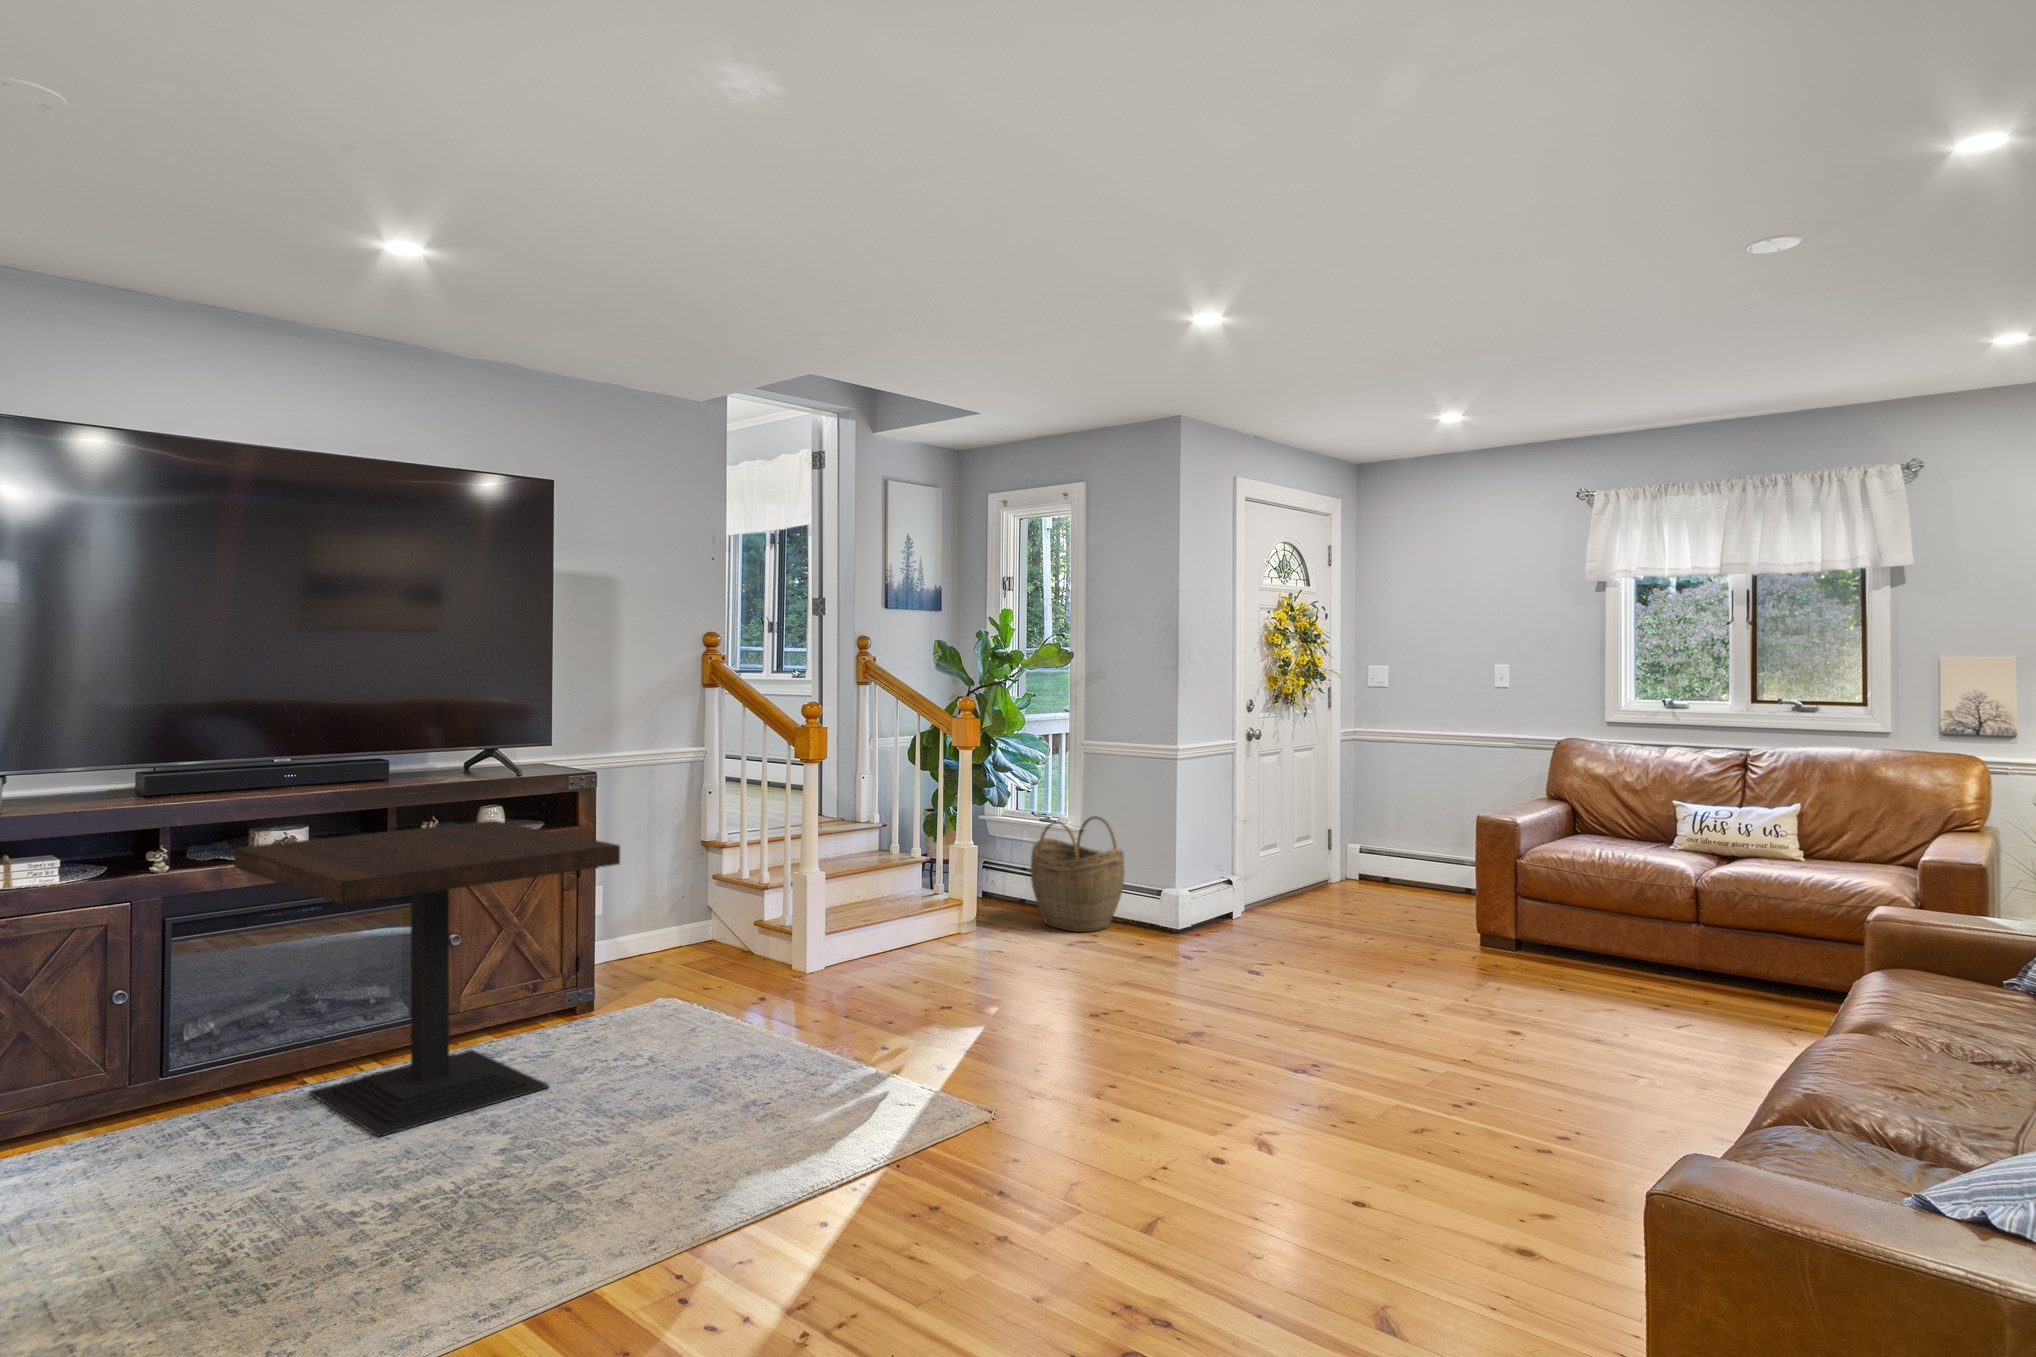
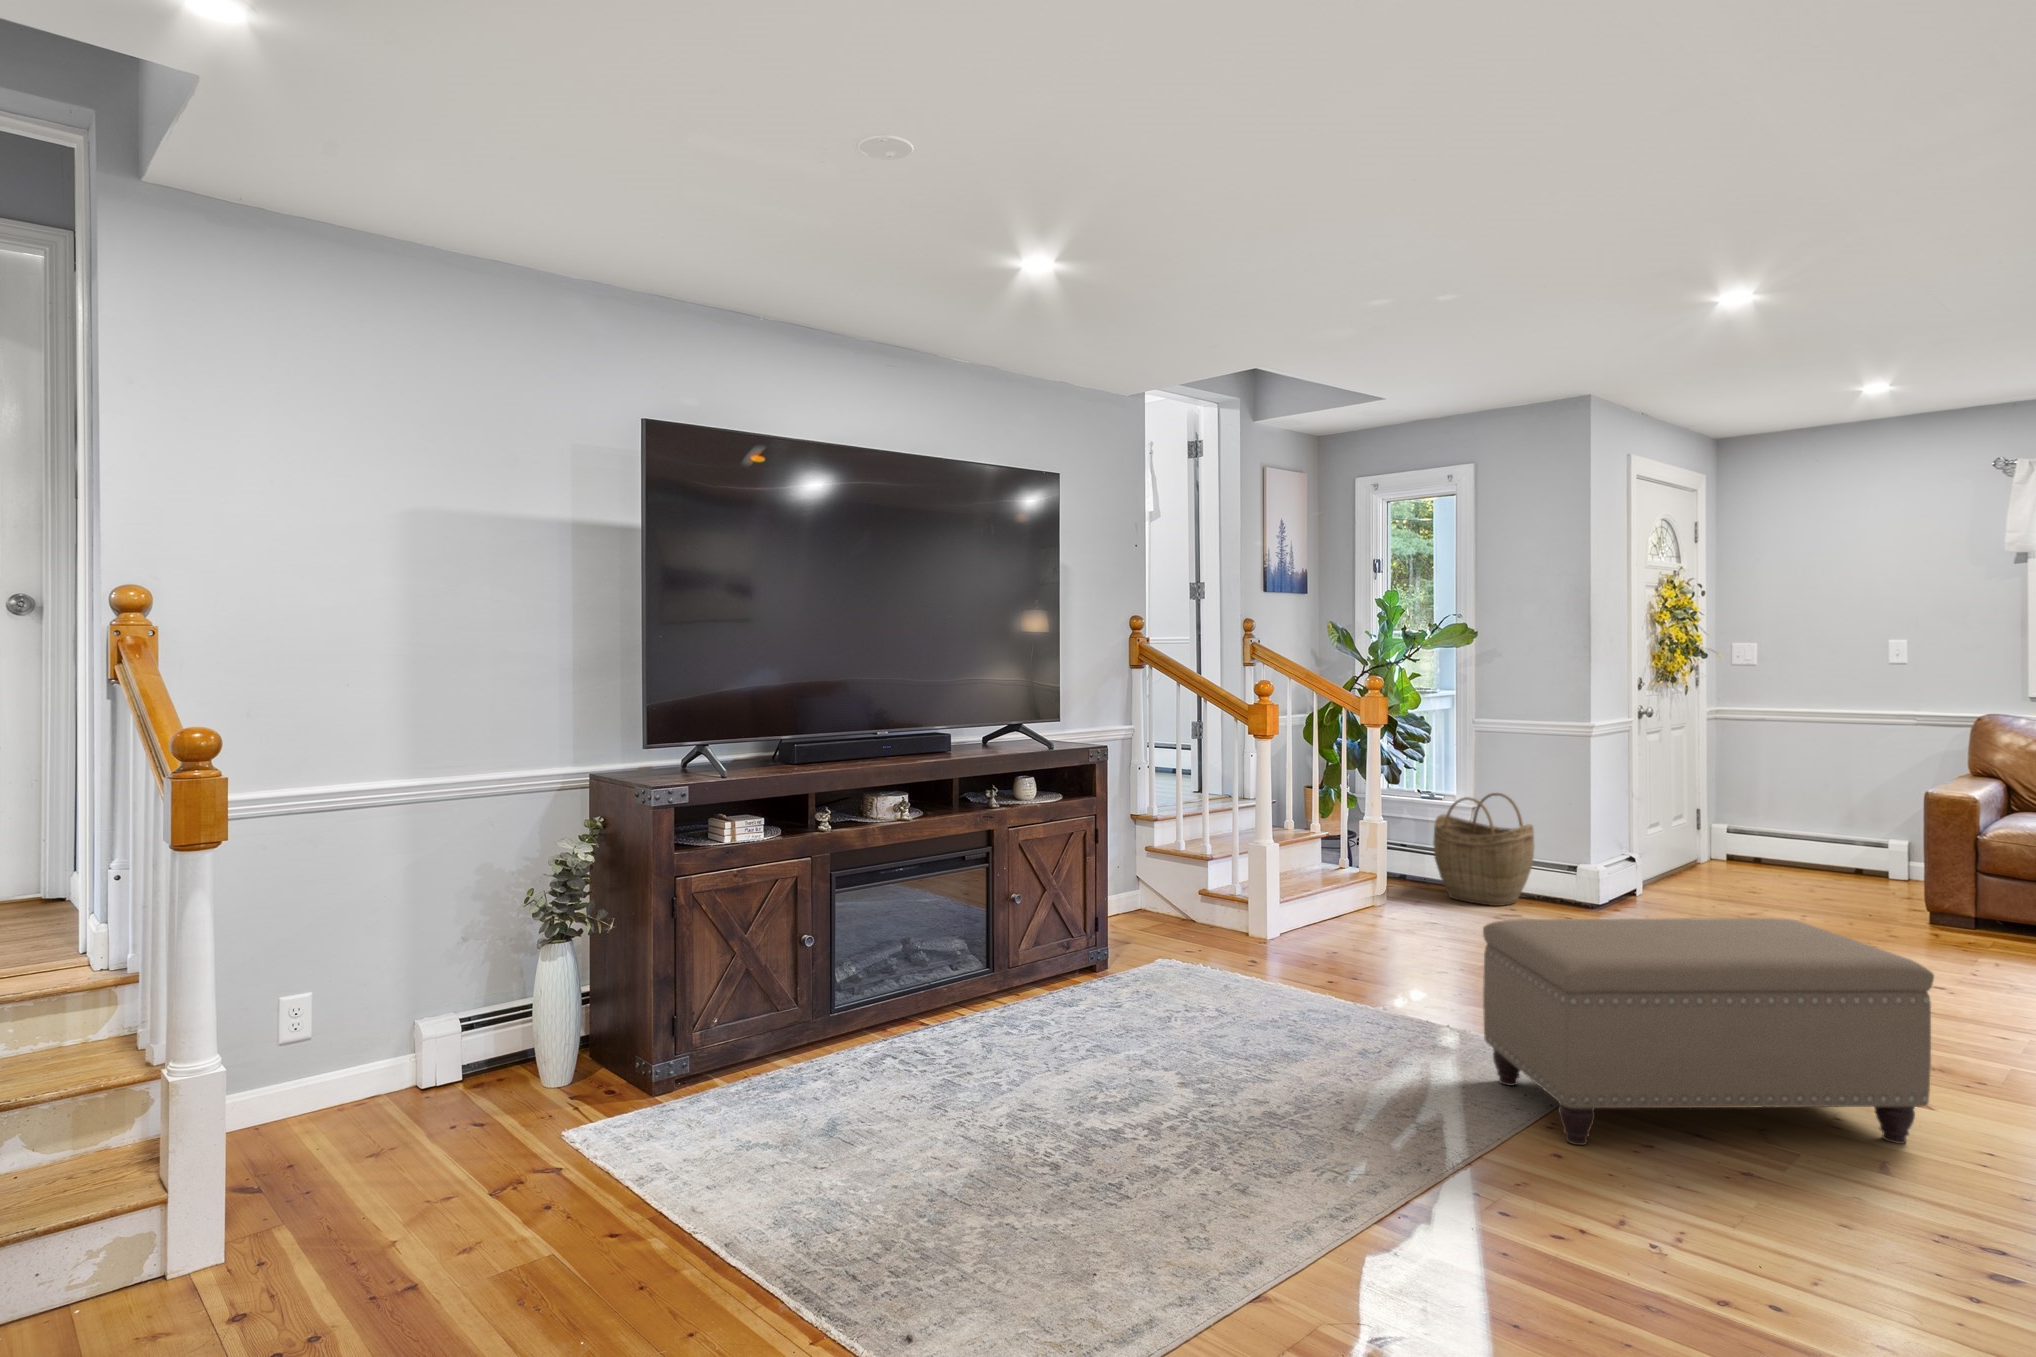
side table: present [234,820,620,1137] -> none [873,789,1216,1073]
ottoman: none [839,961,1222,1208] -> present [1483,918,1934,1145]

